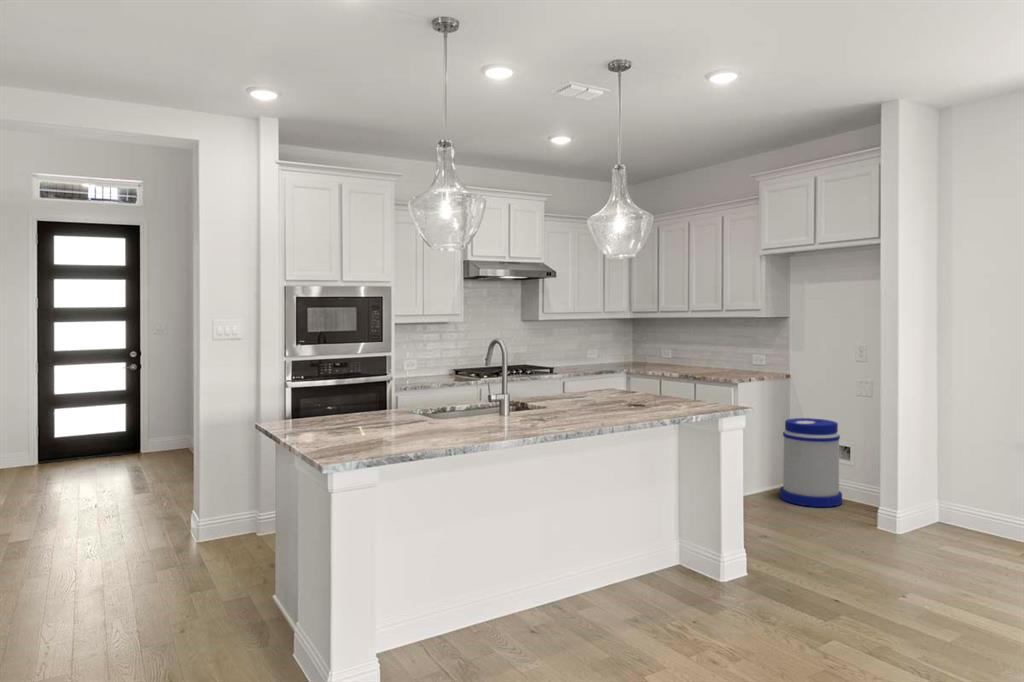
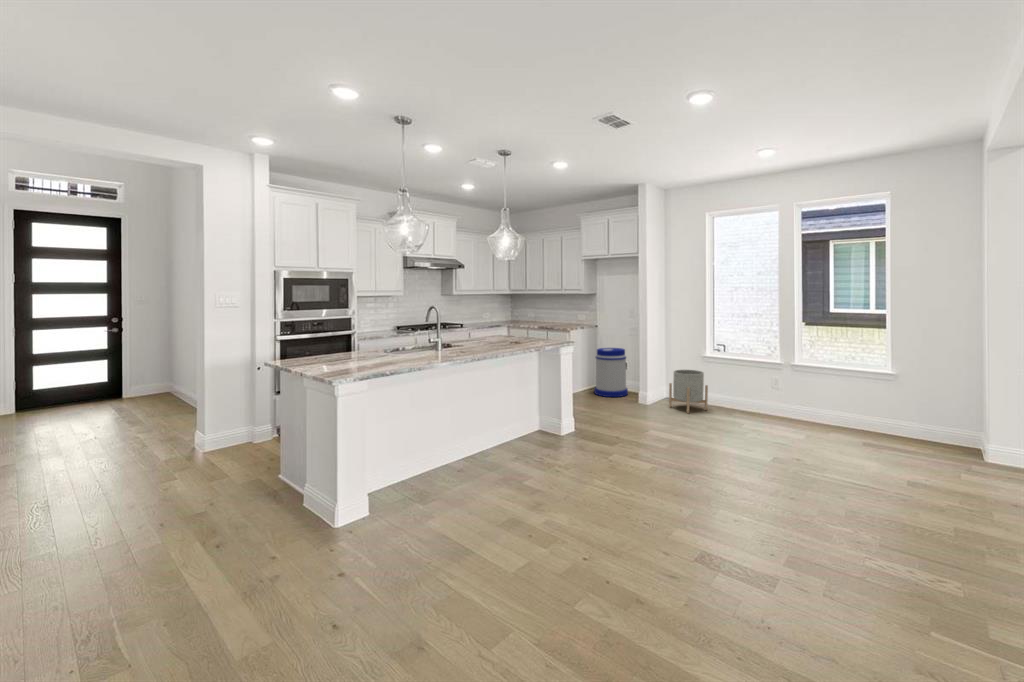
planter: none [918,466,992,546] -> present [669,370,708,413]

